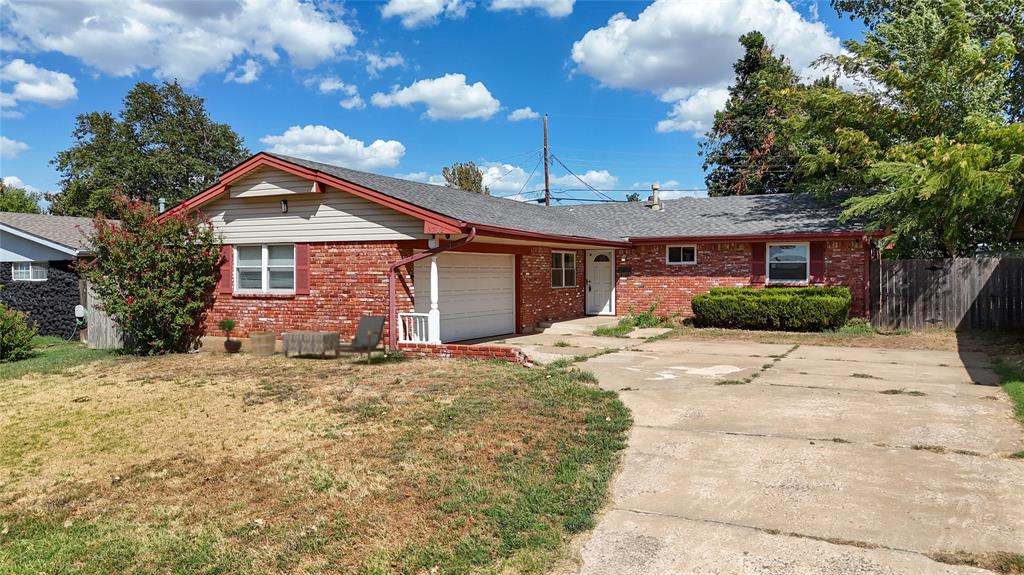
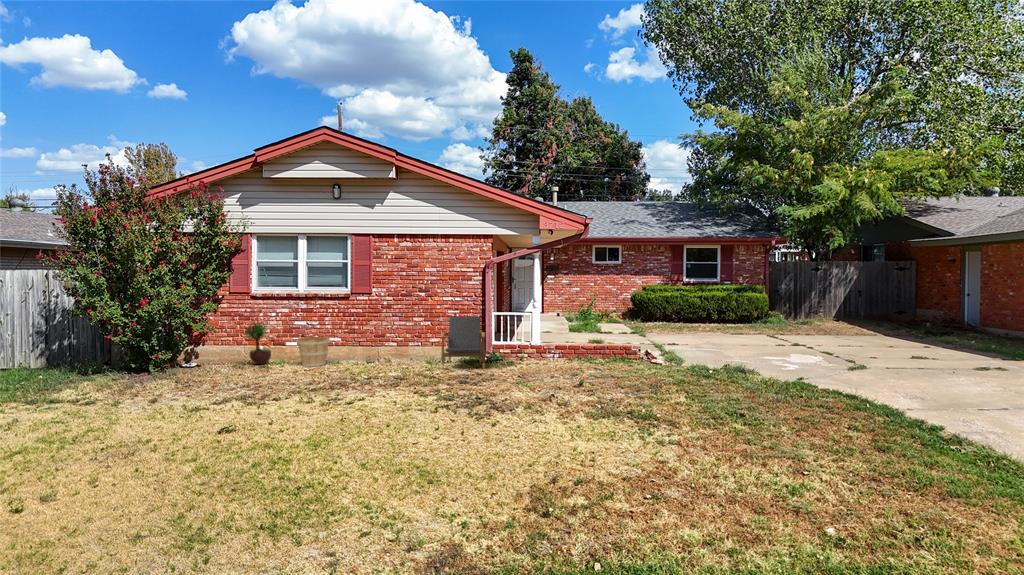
bench: present [282,331,338,360] -> none [352,335,416,367]

